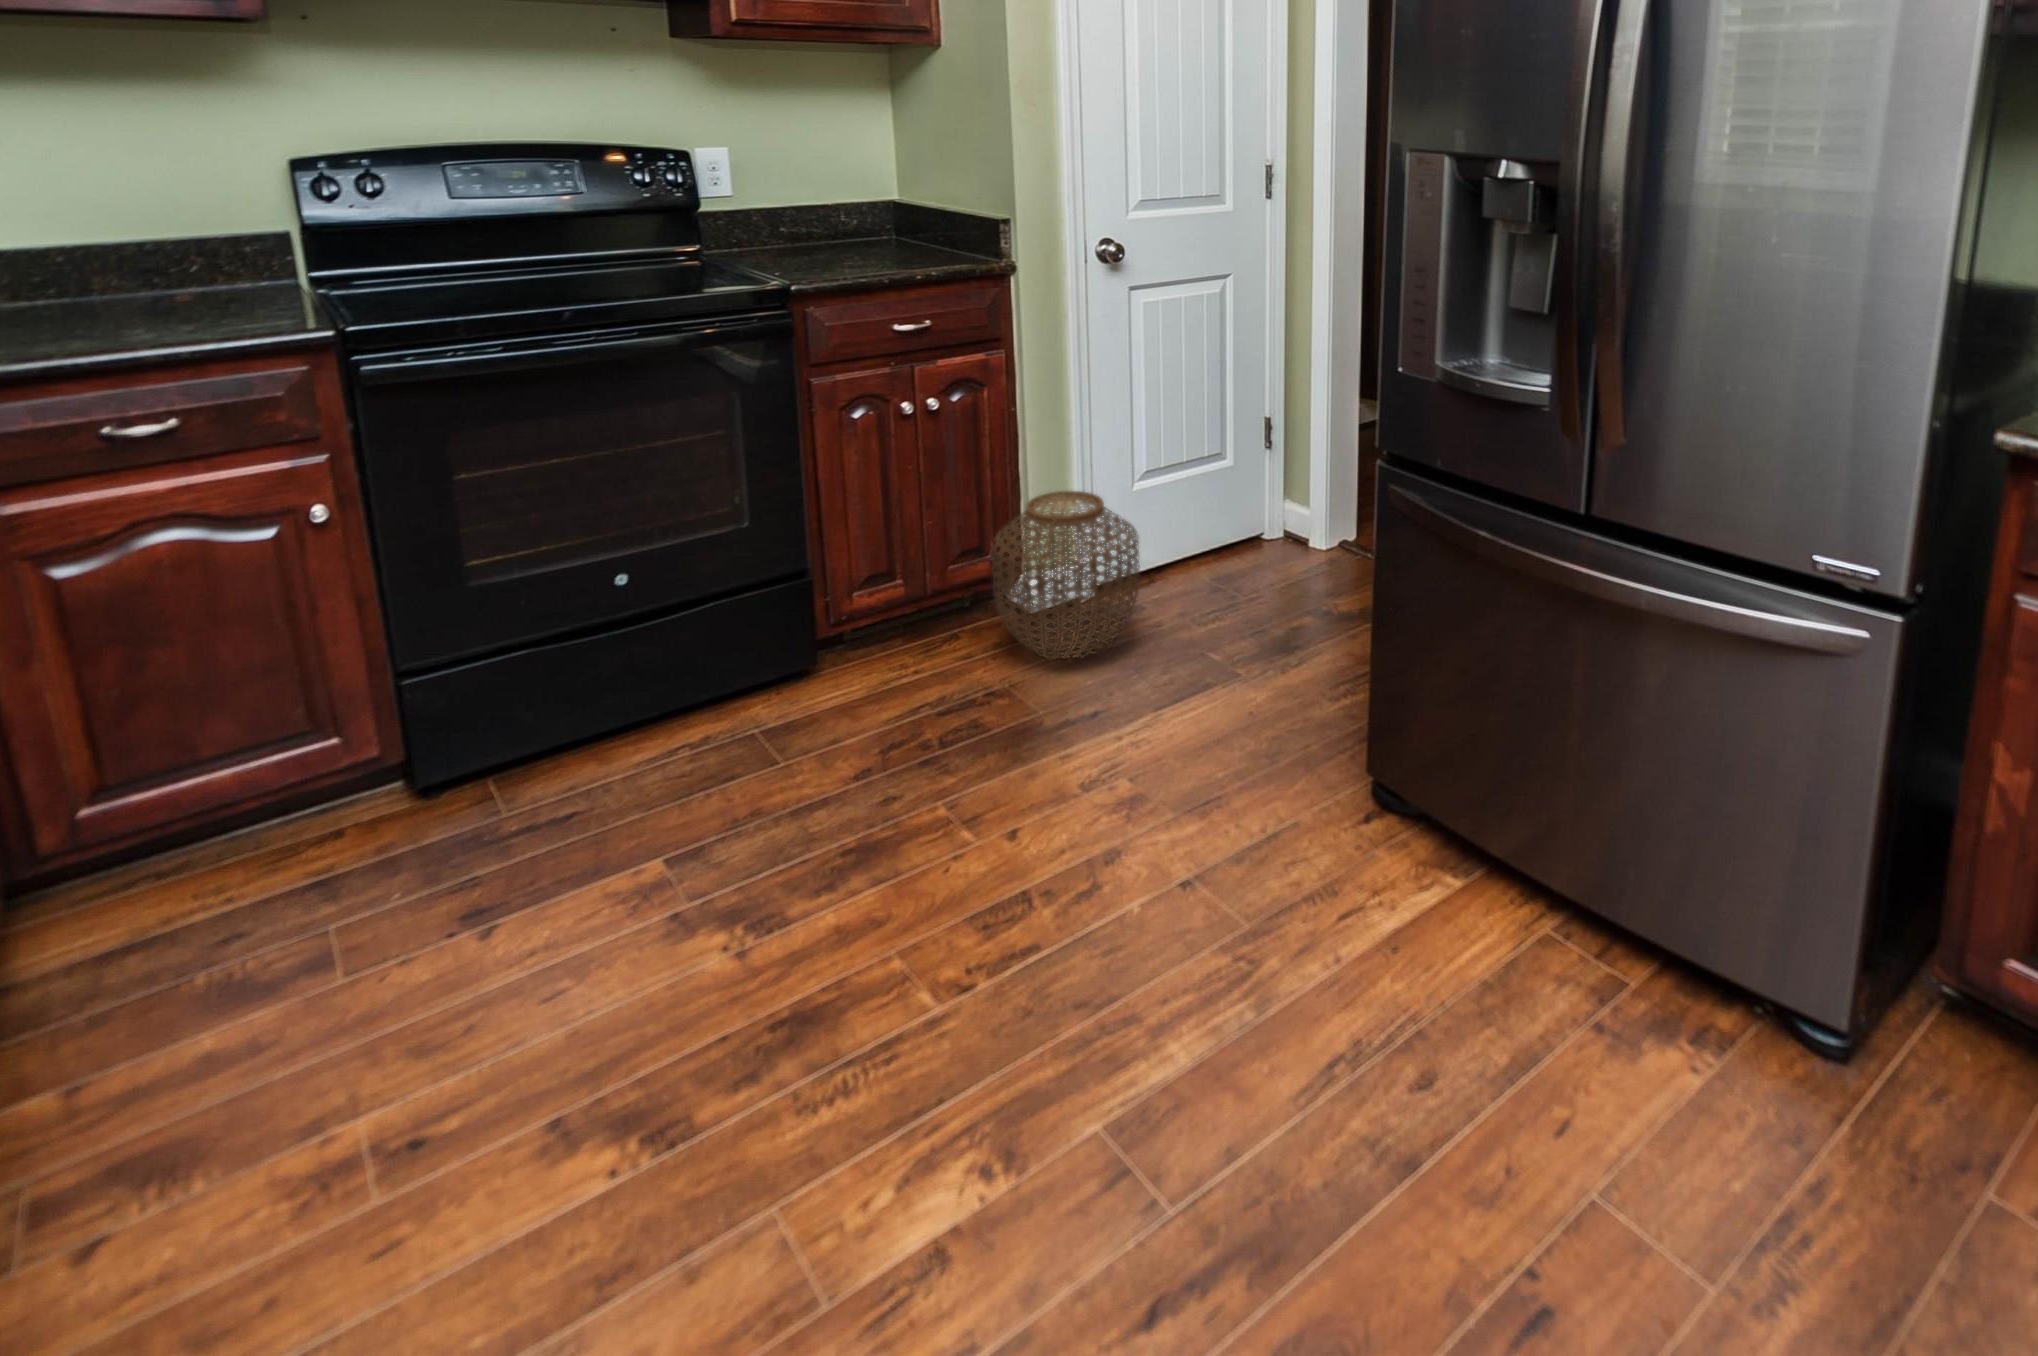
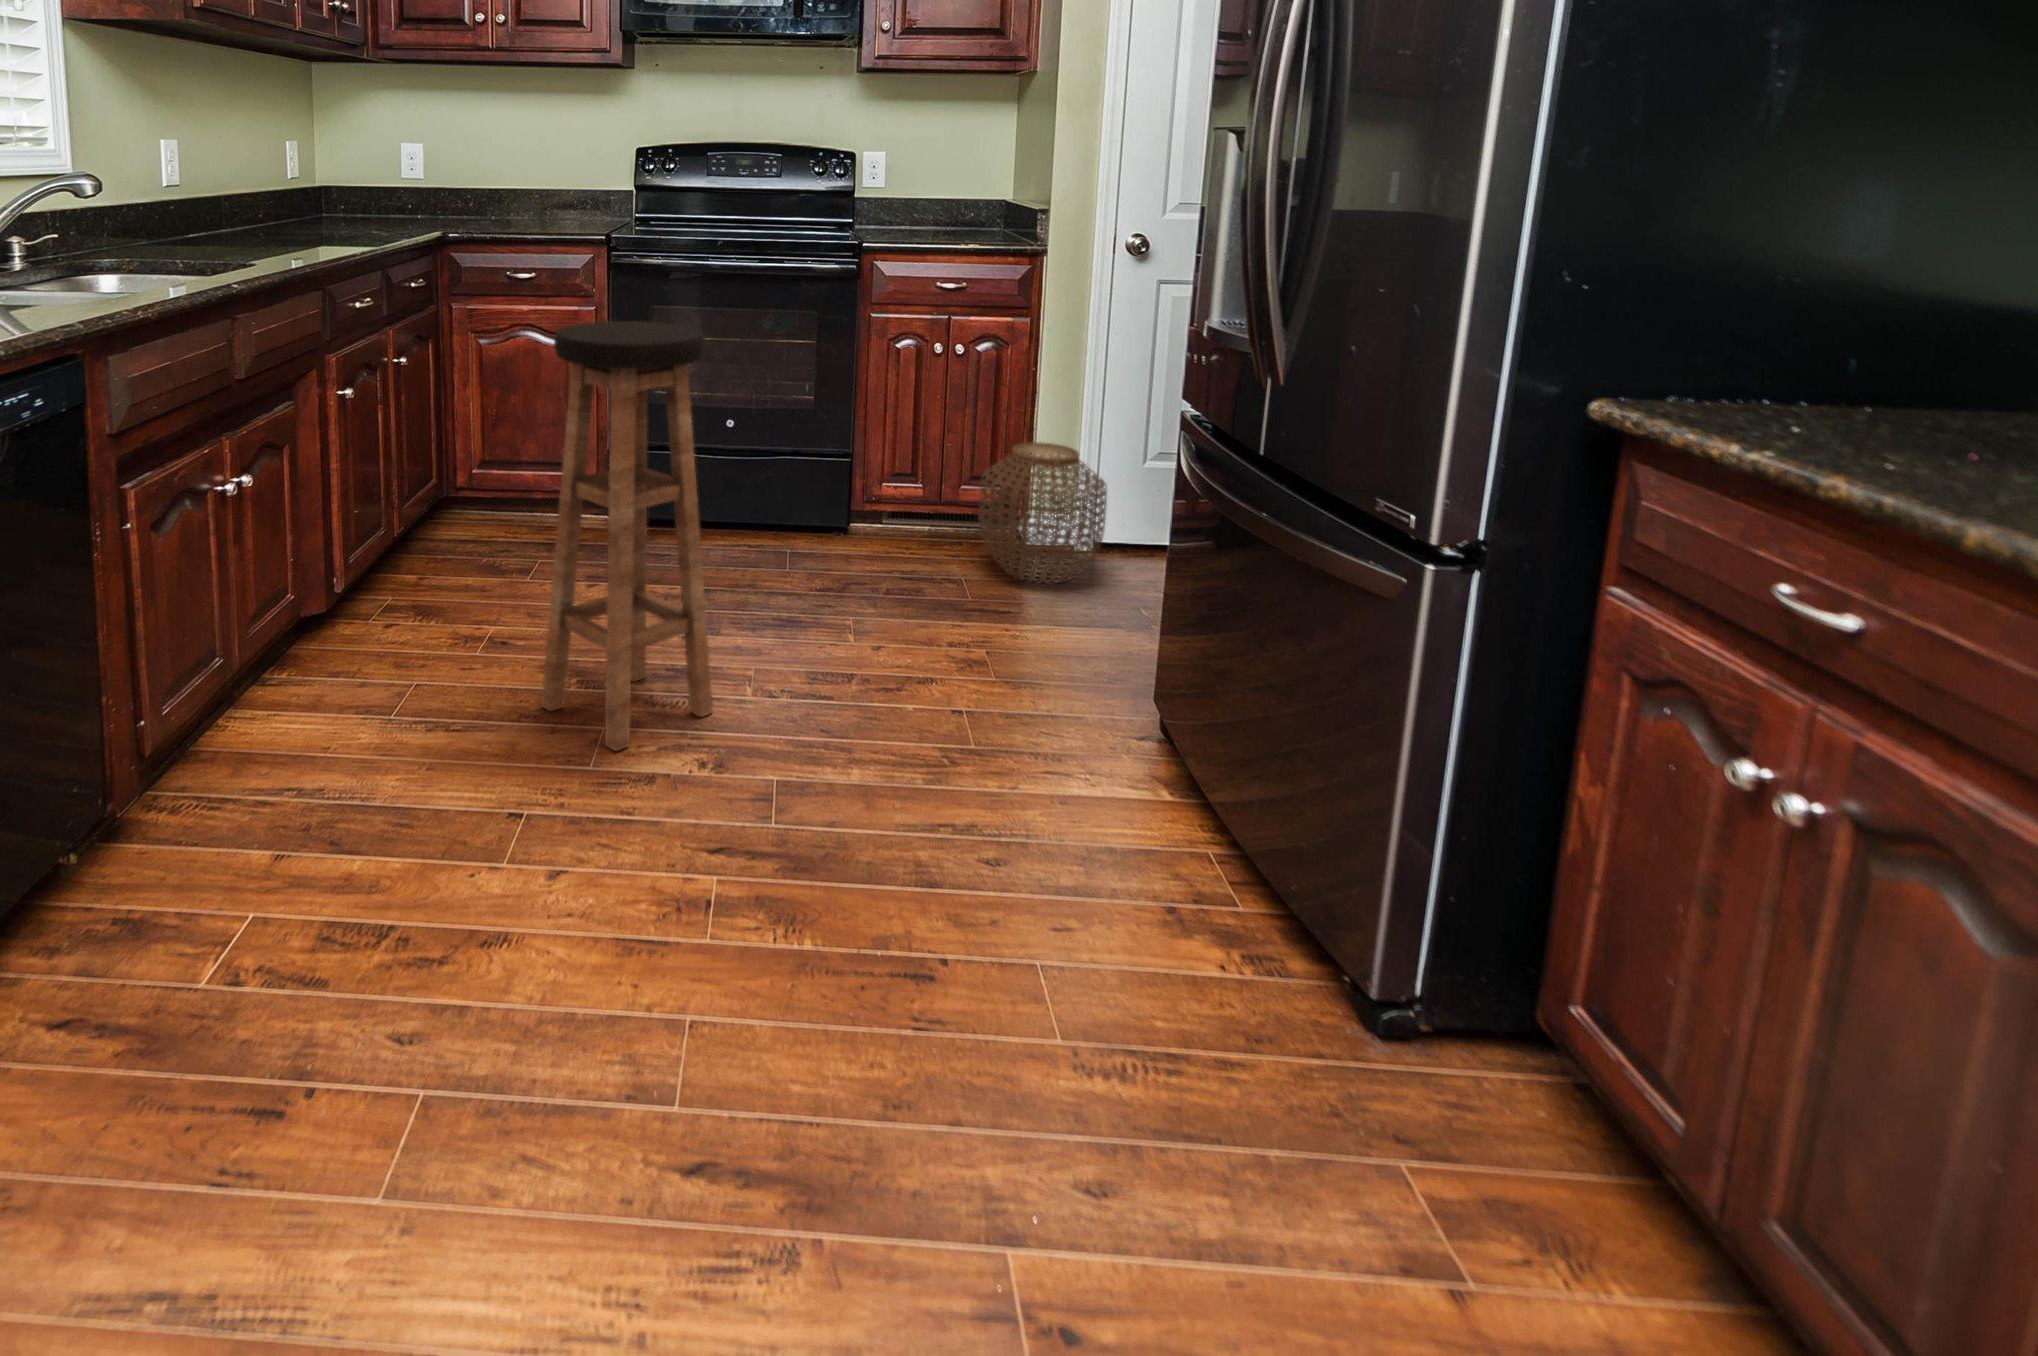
bar stool: none [571,503,911,1245] -> present [541,321,713,751]

